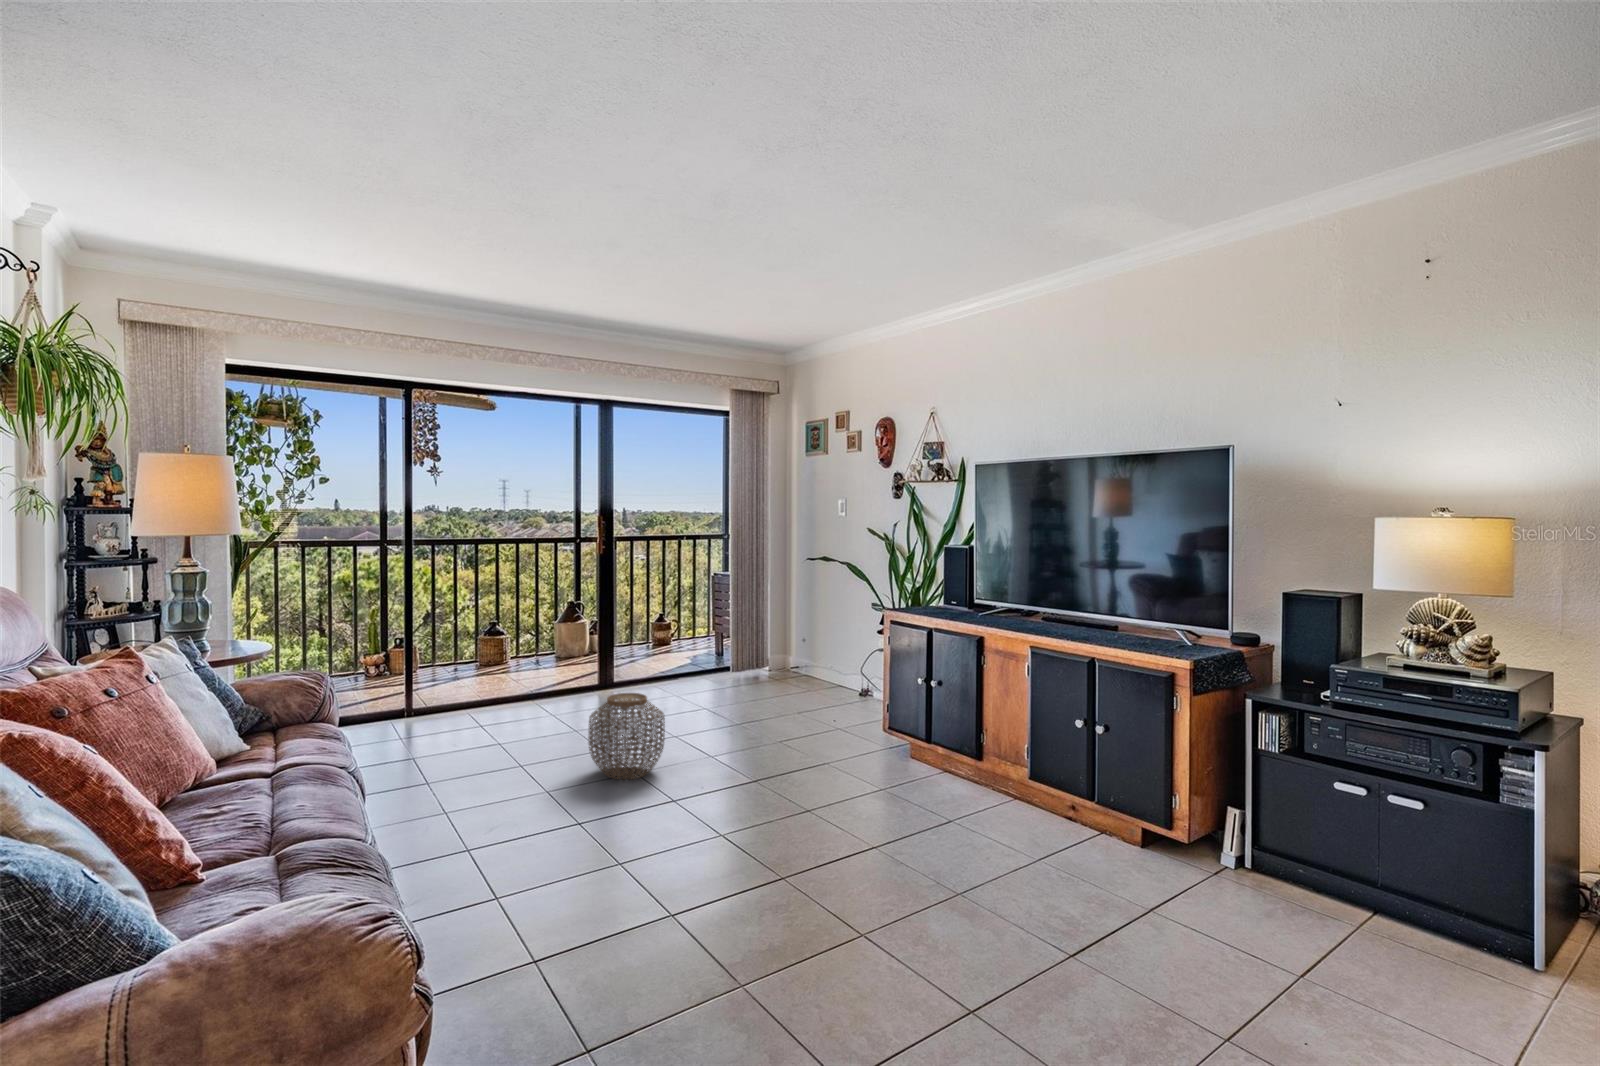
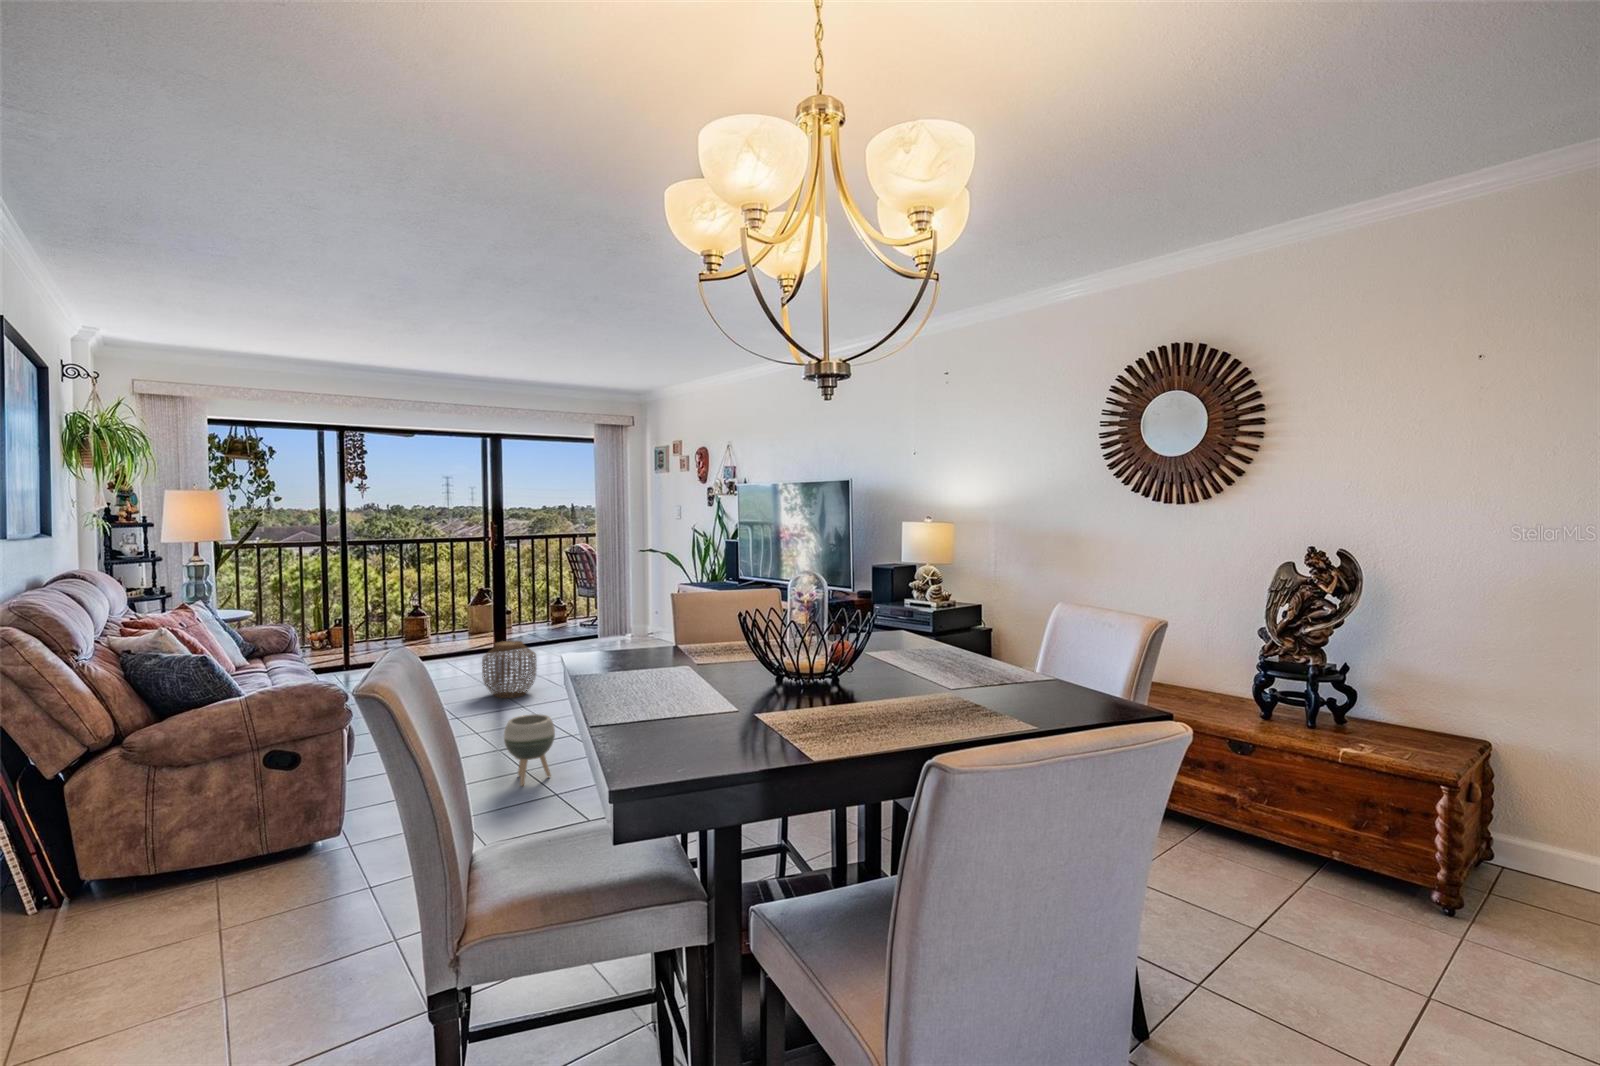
planter: none [648,864,736,1006] -> present [504,714,555,786]

